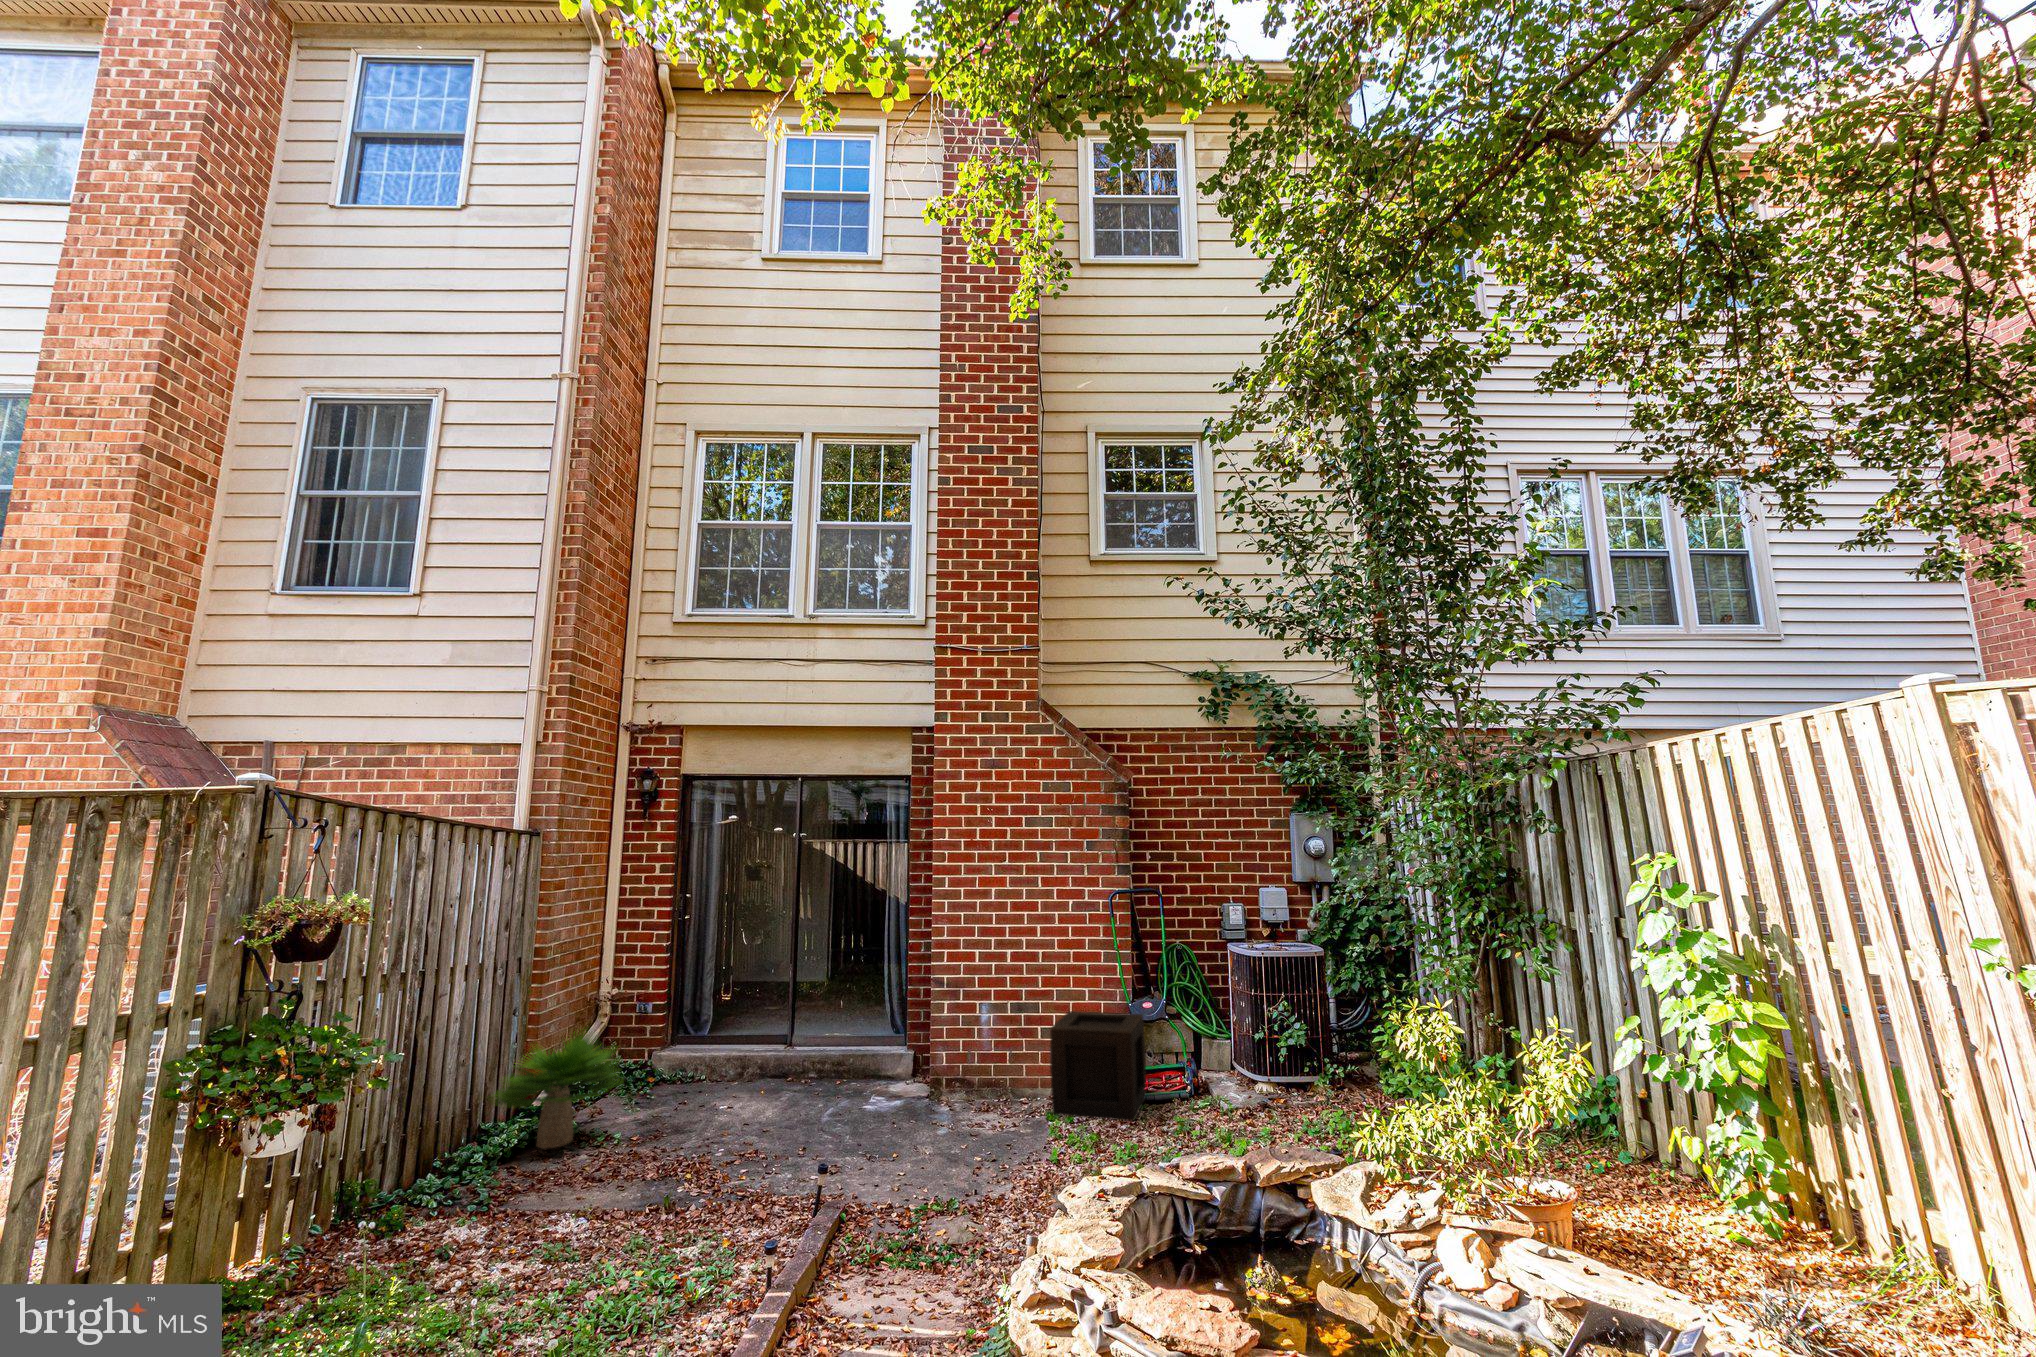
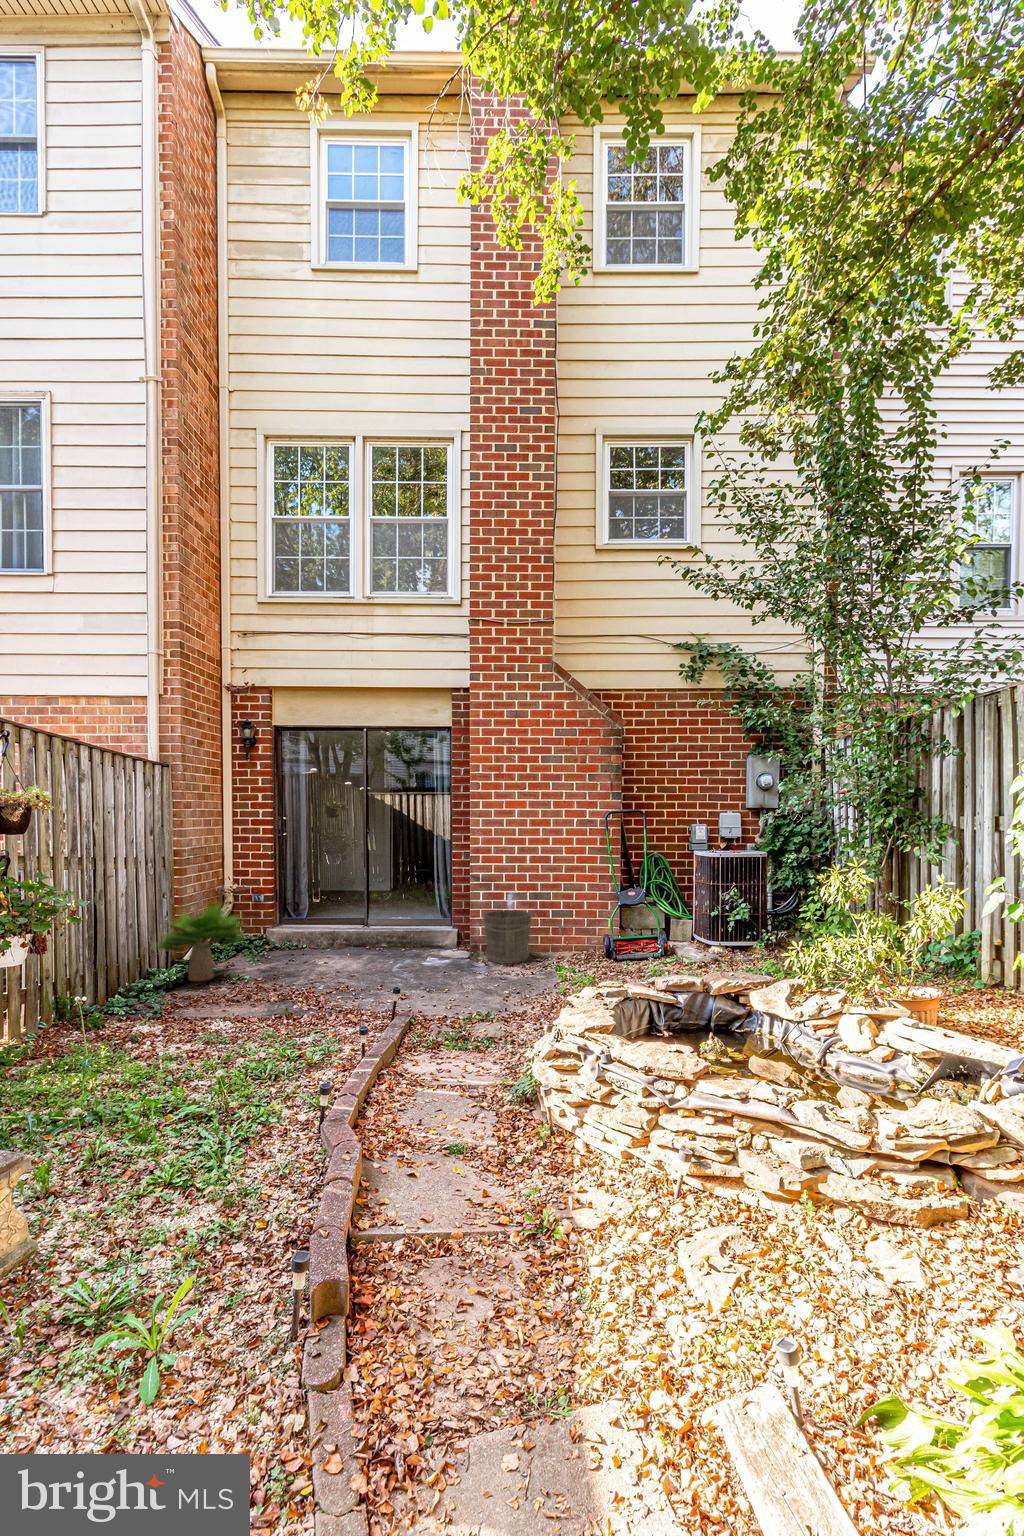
wooden crate: present [1050,1011,1146,1121] -> none [559,896,630,969]
bucket: none [947,1032,1015,1112] -> present [482,910,533,964]

